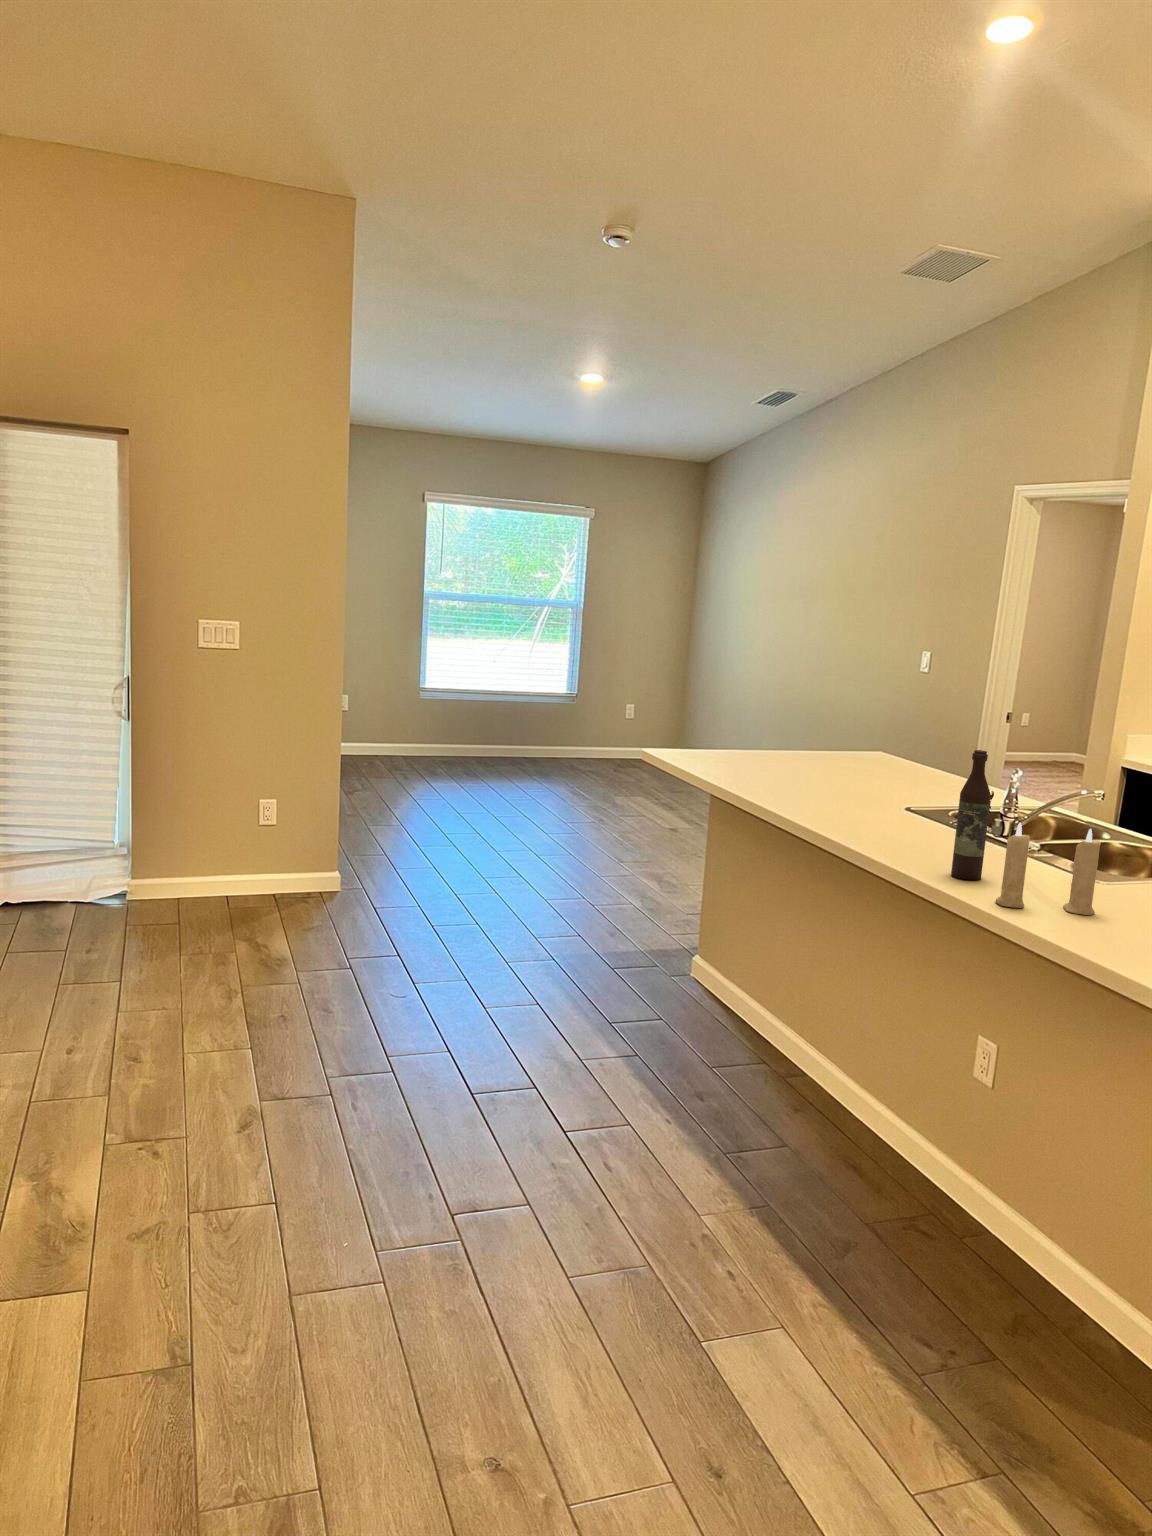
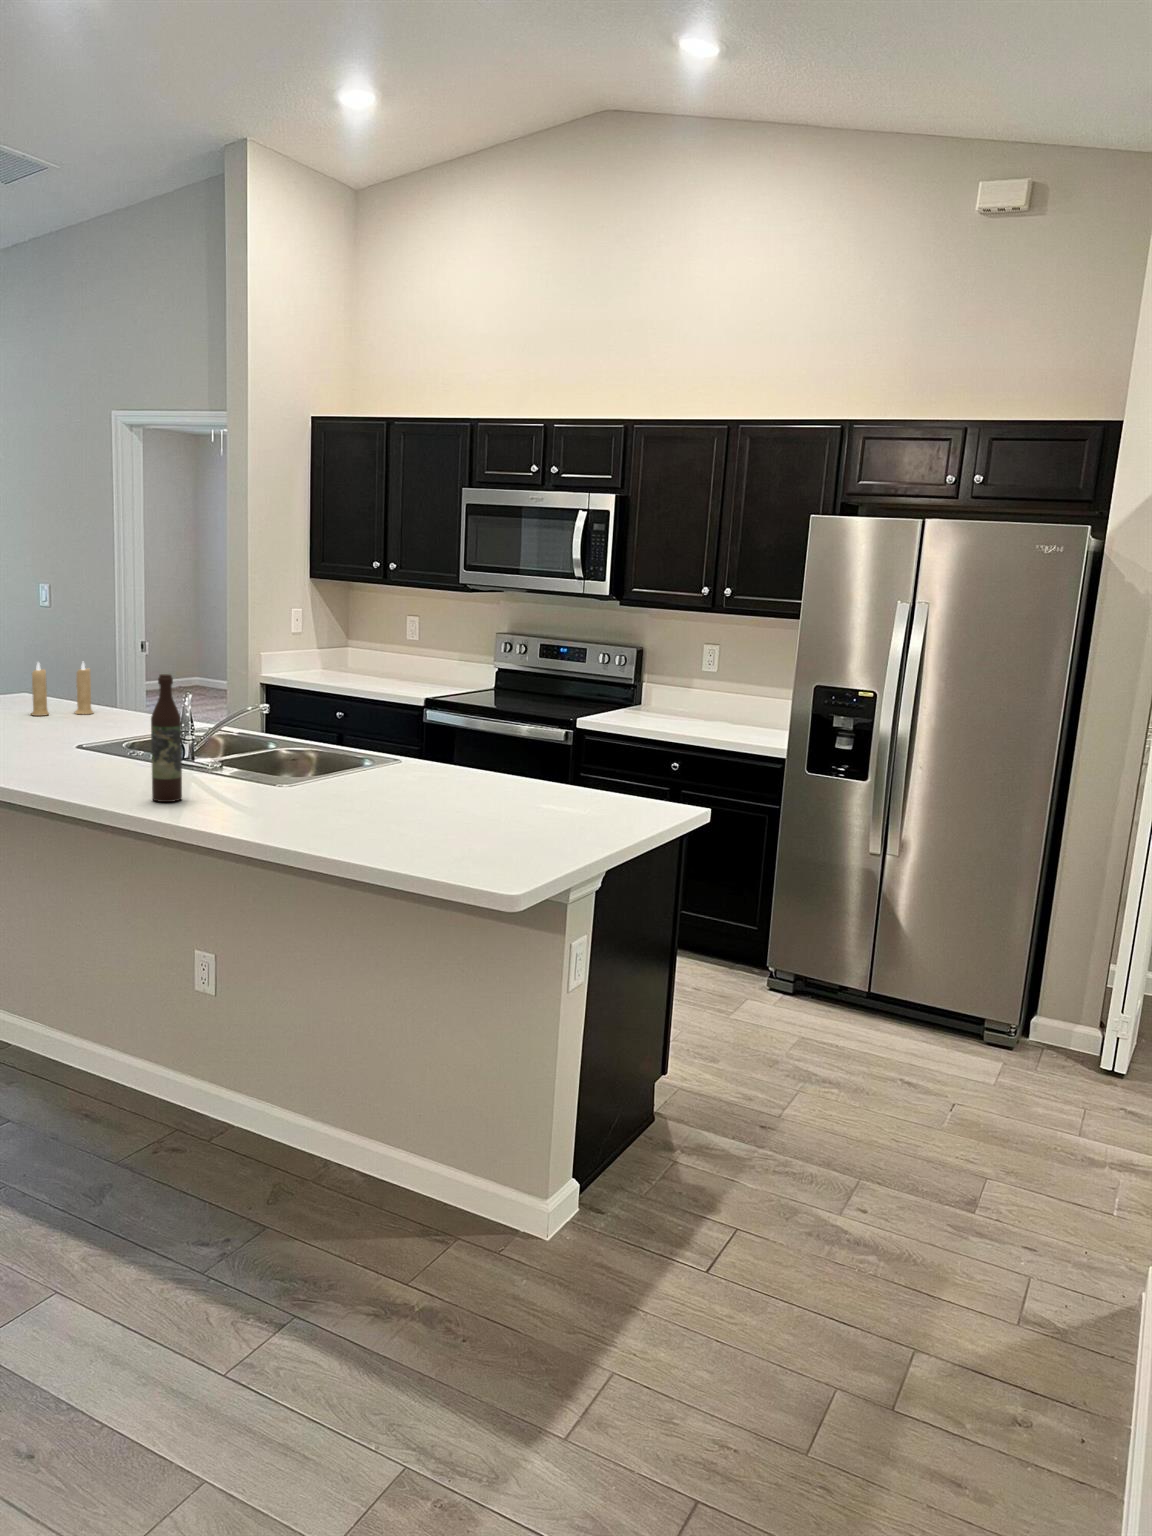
candle: present [996,823,1101,915] -> present [31,663,93,716]

